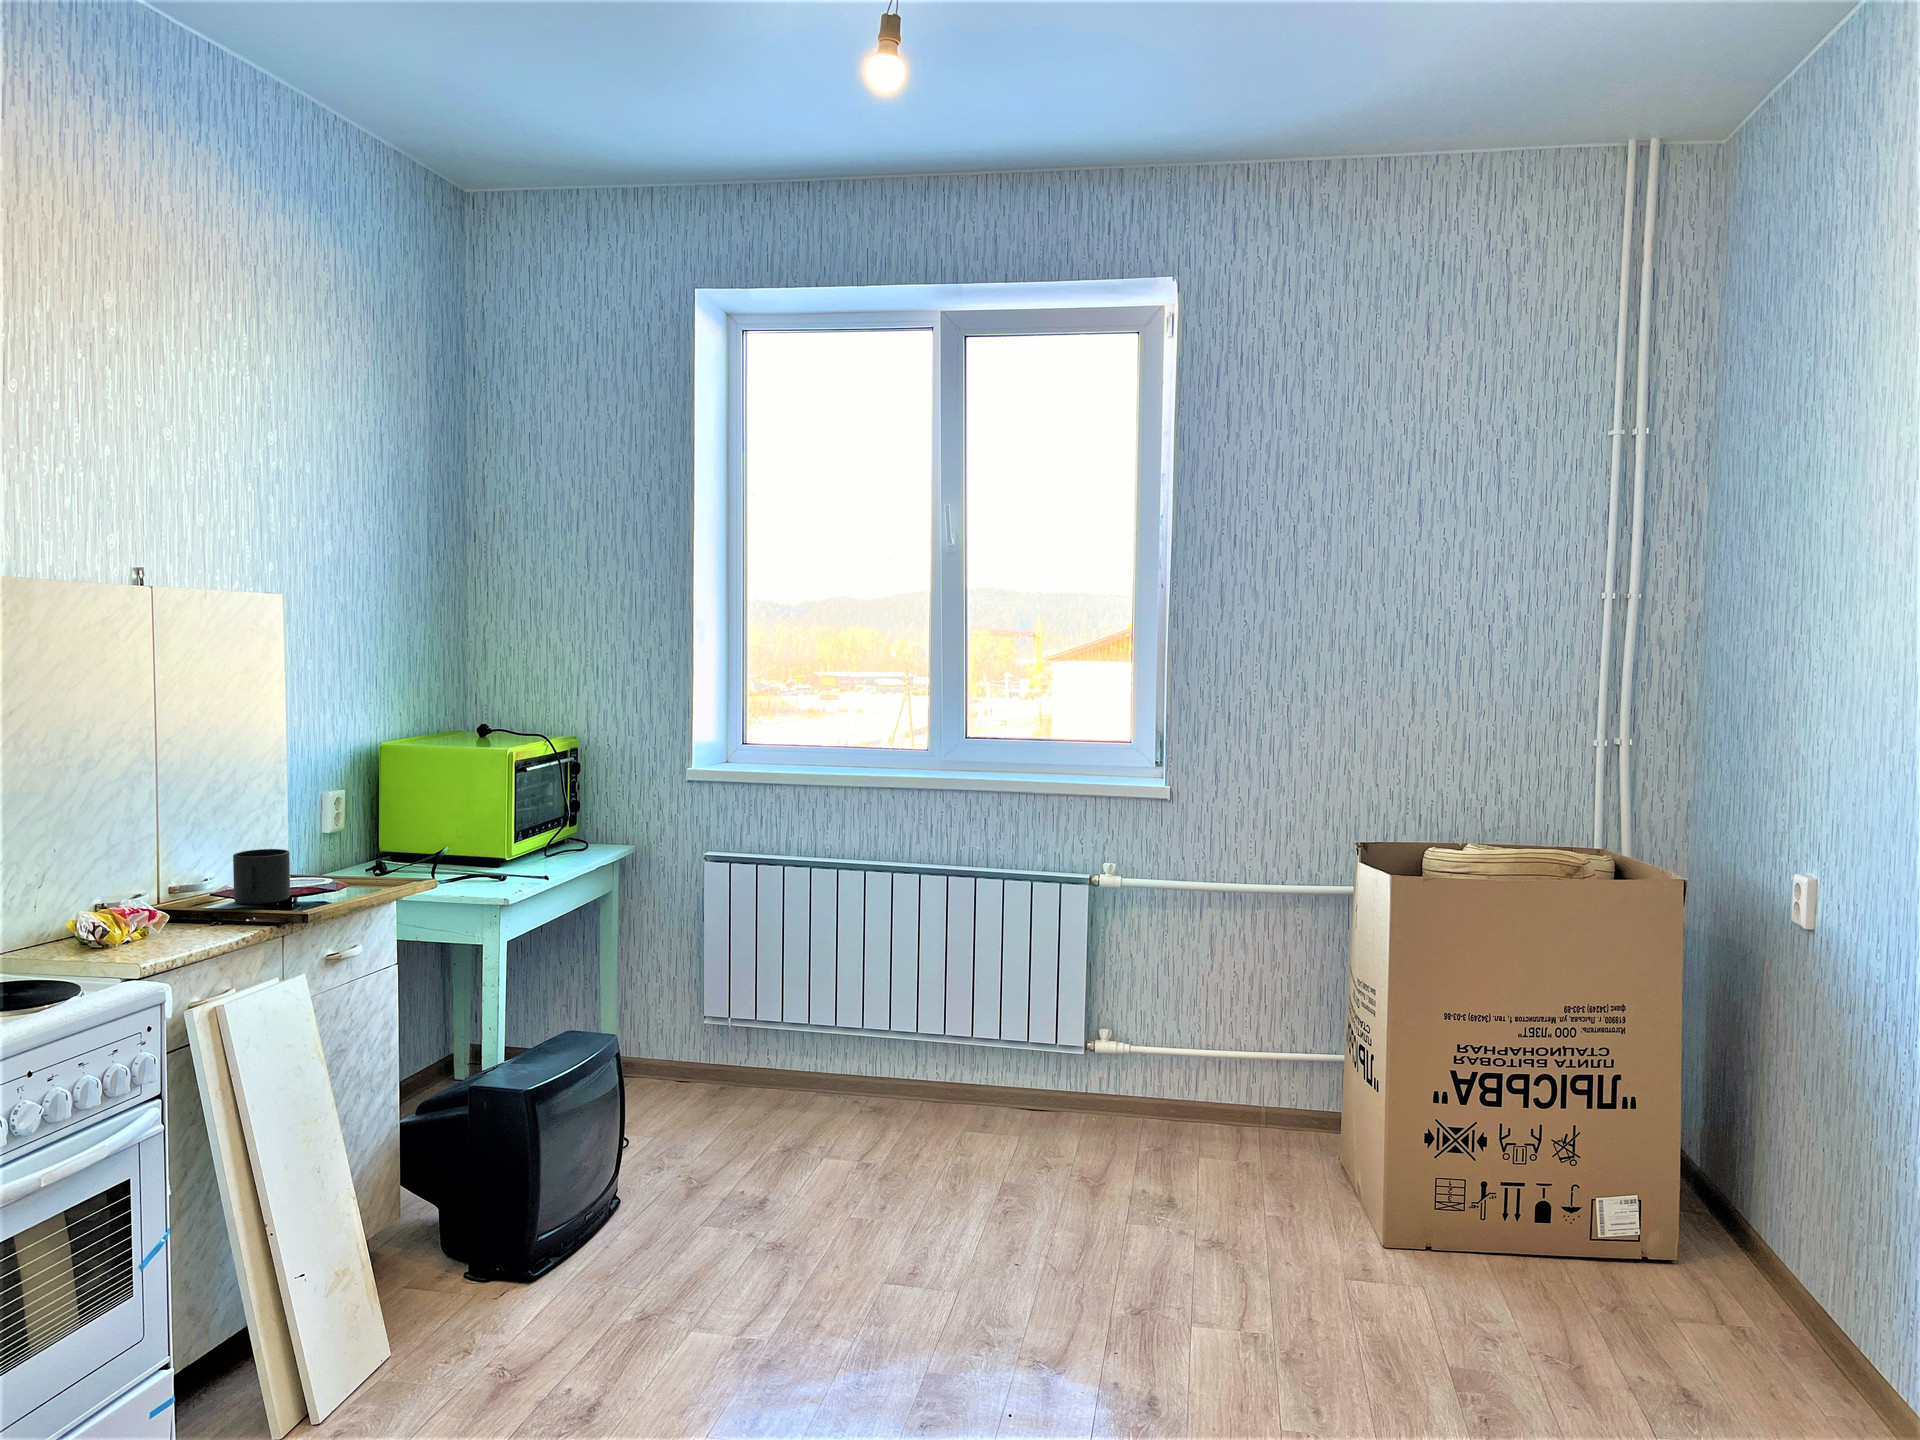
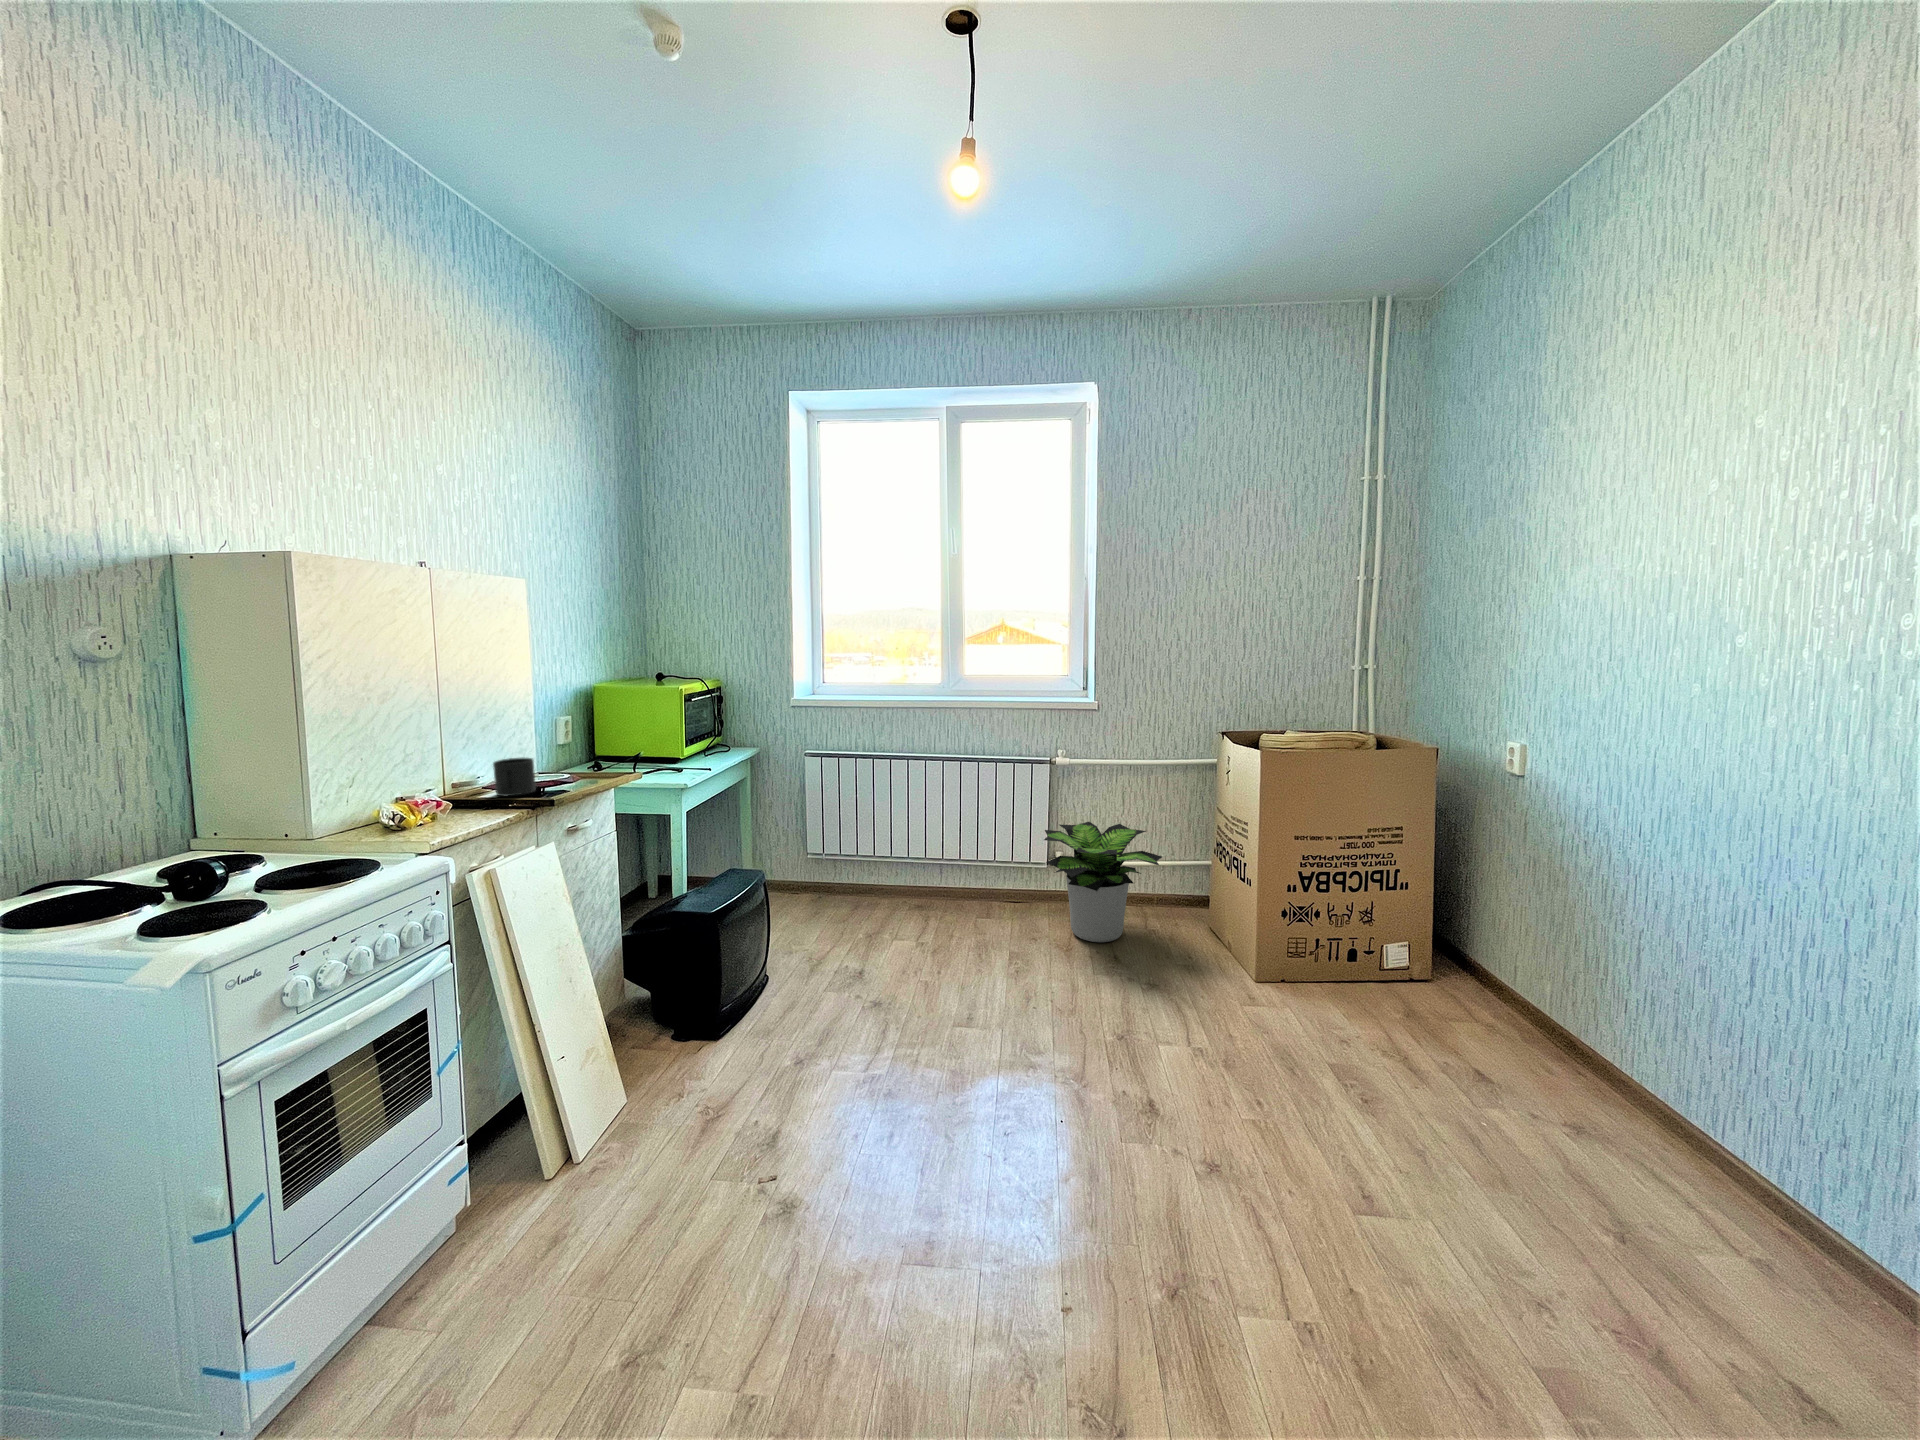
potted plant: none [1062,981,1257,1176] -> present [1044,822,1162,942]

